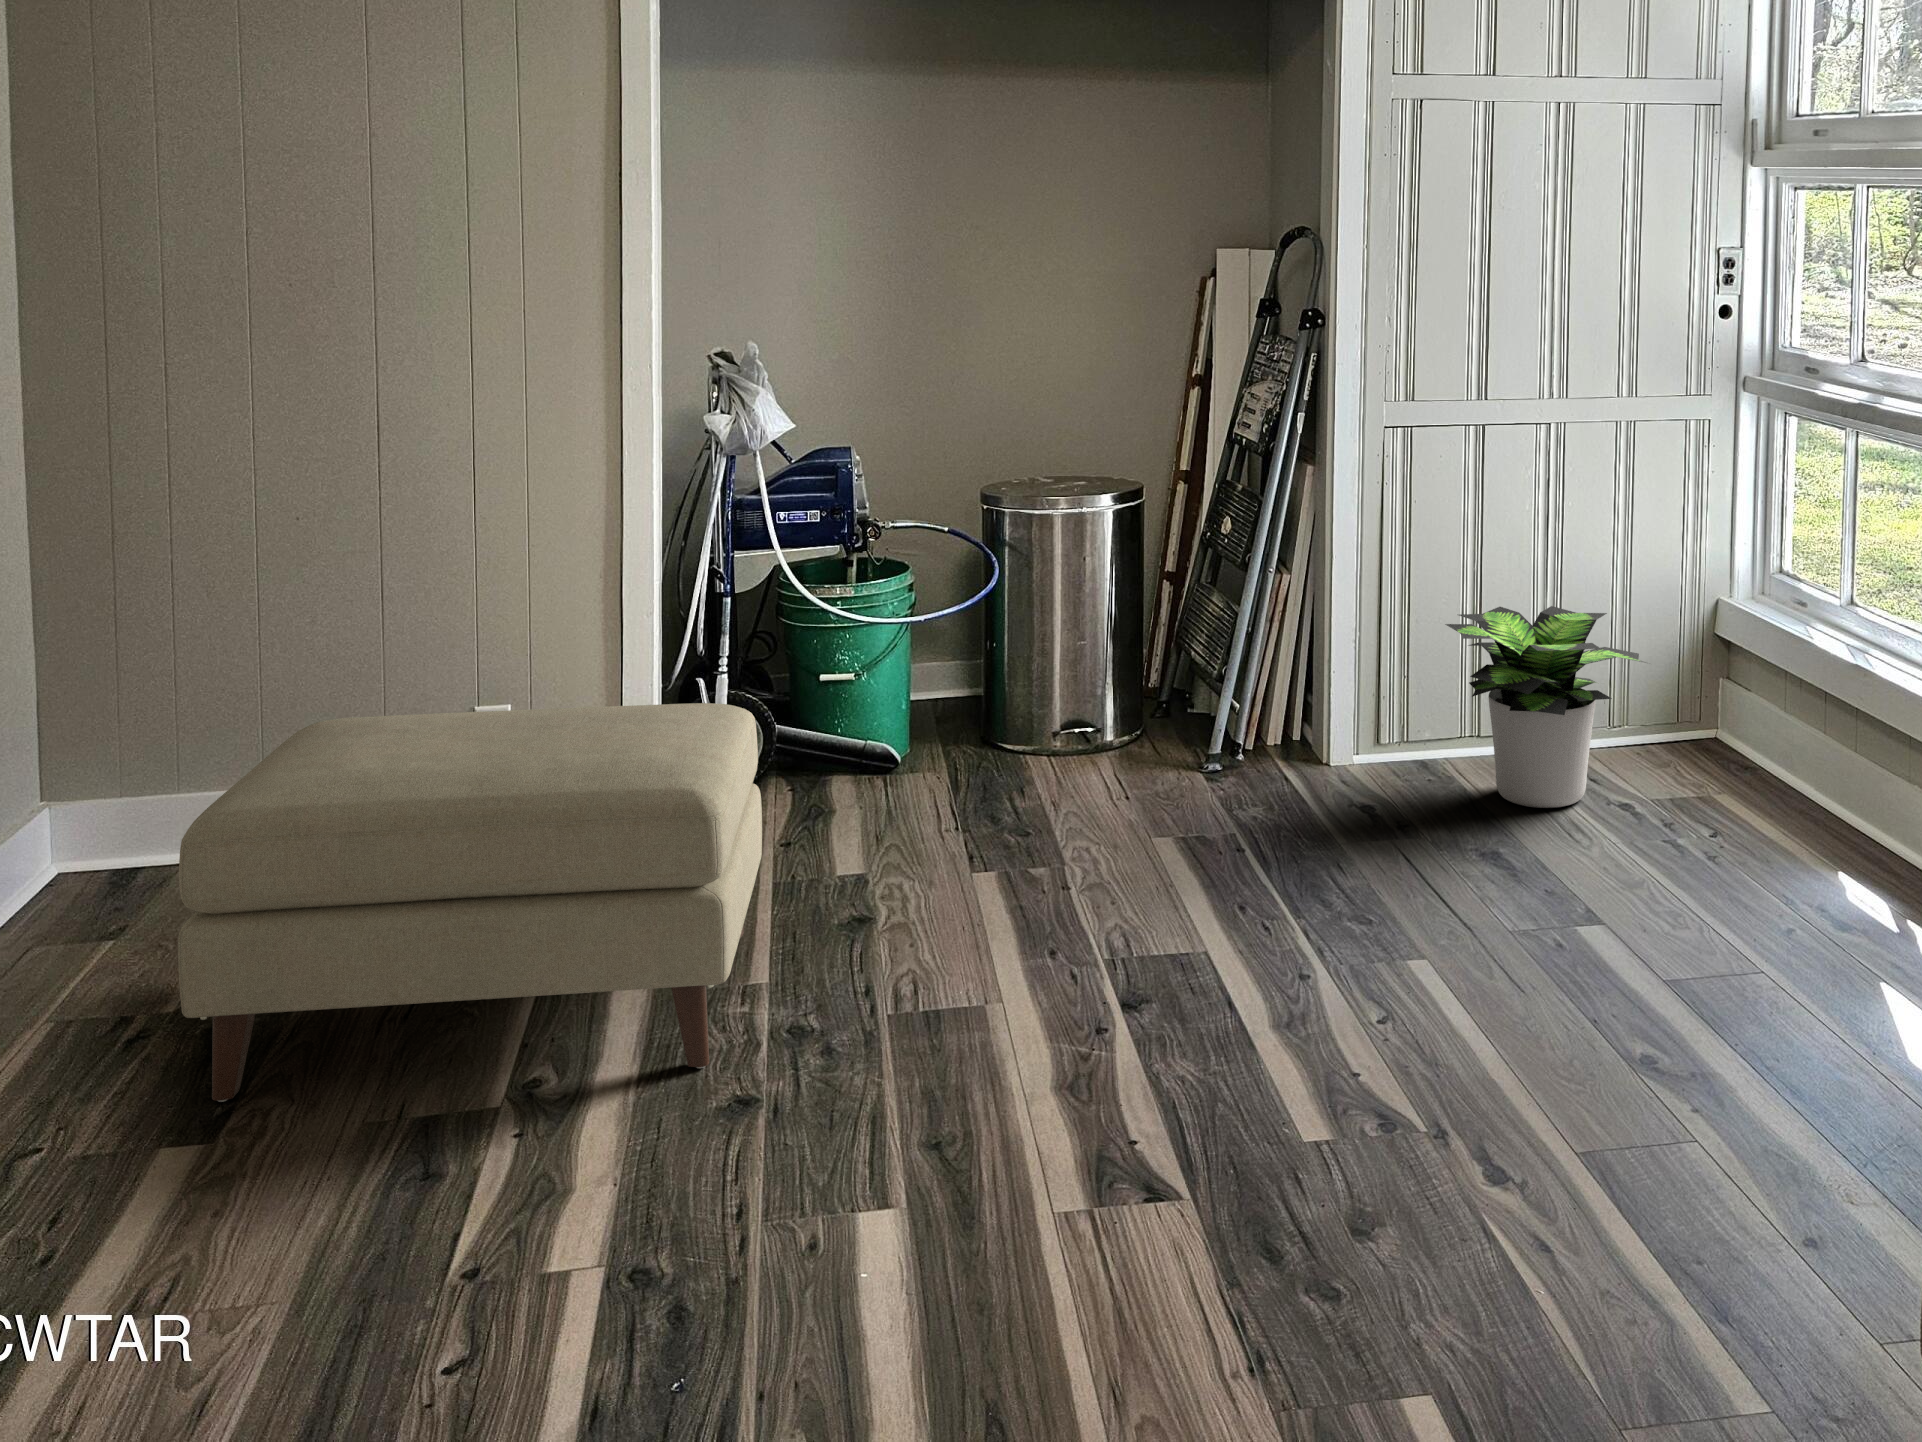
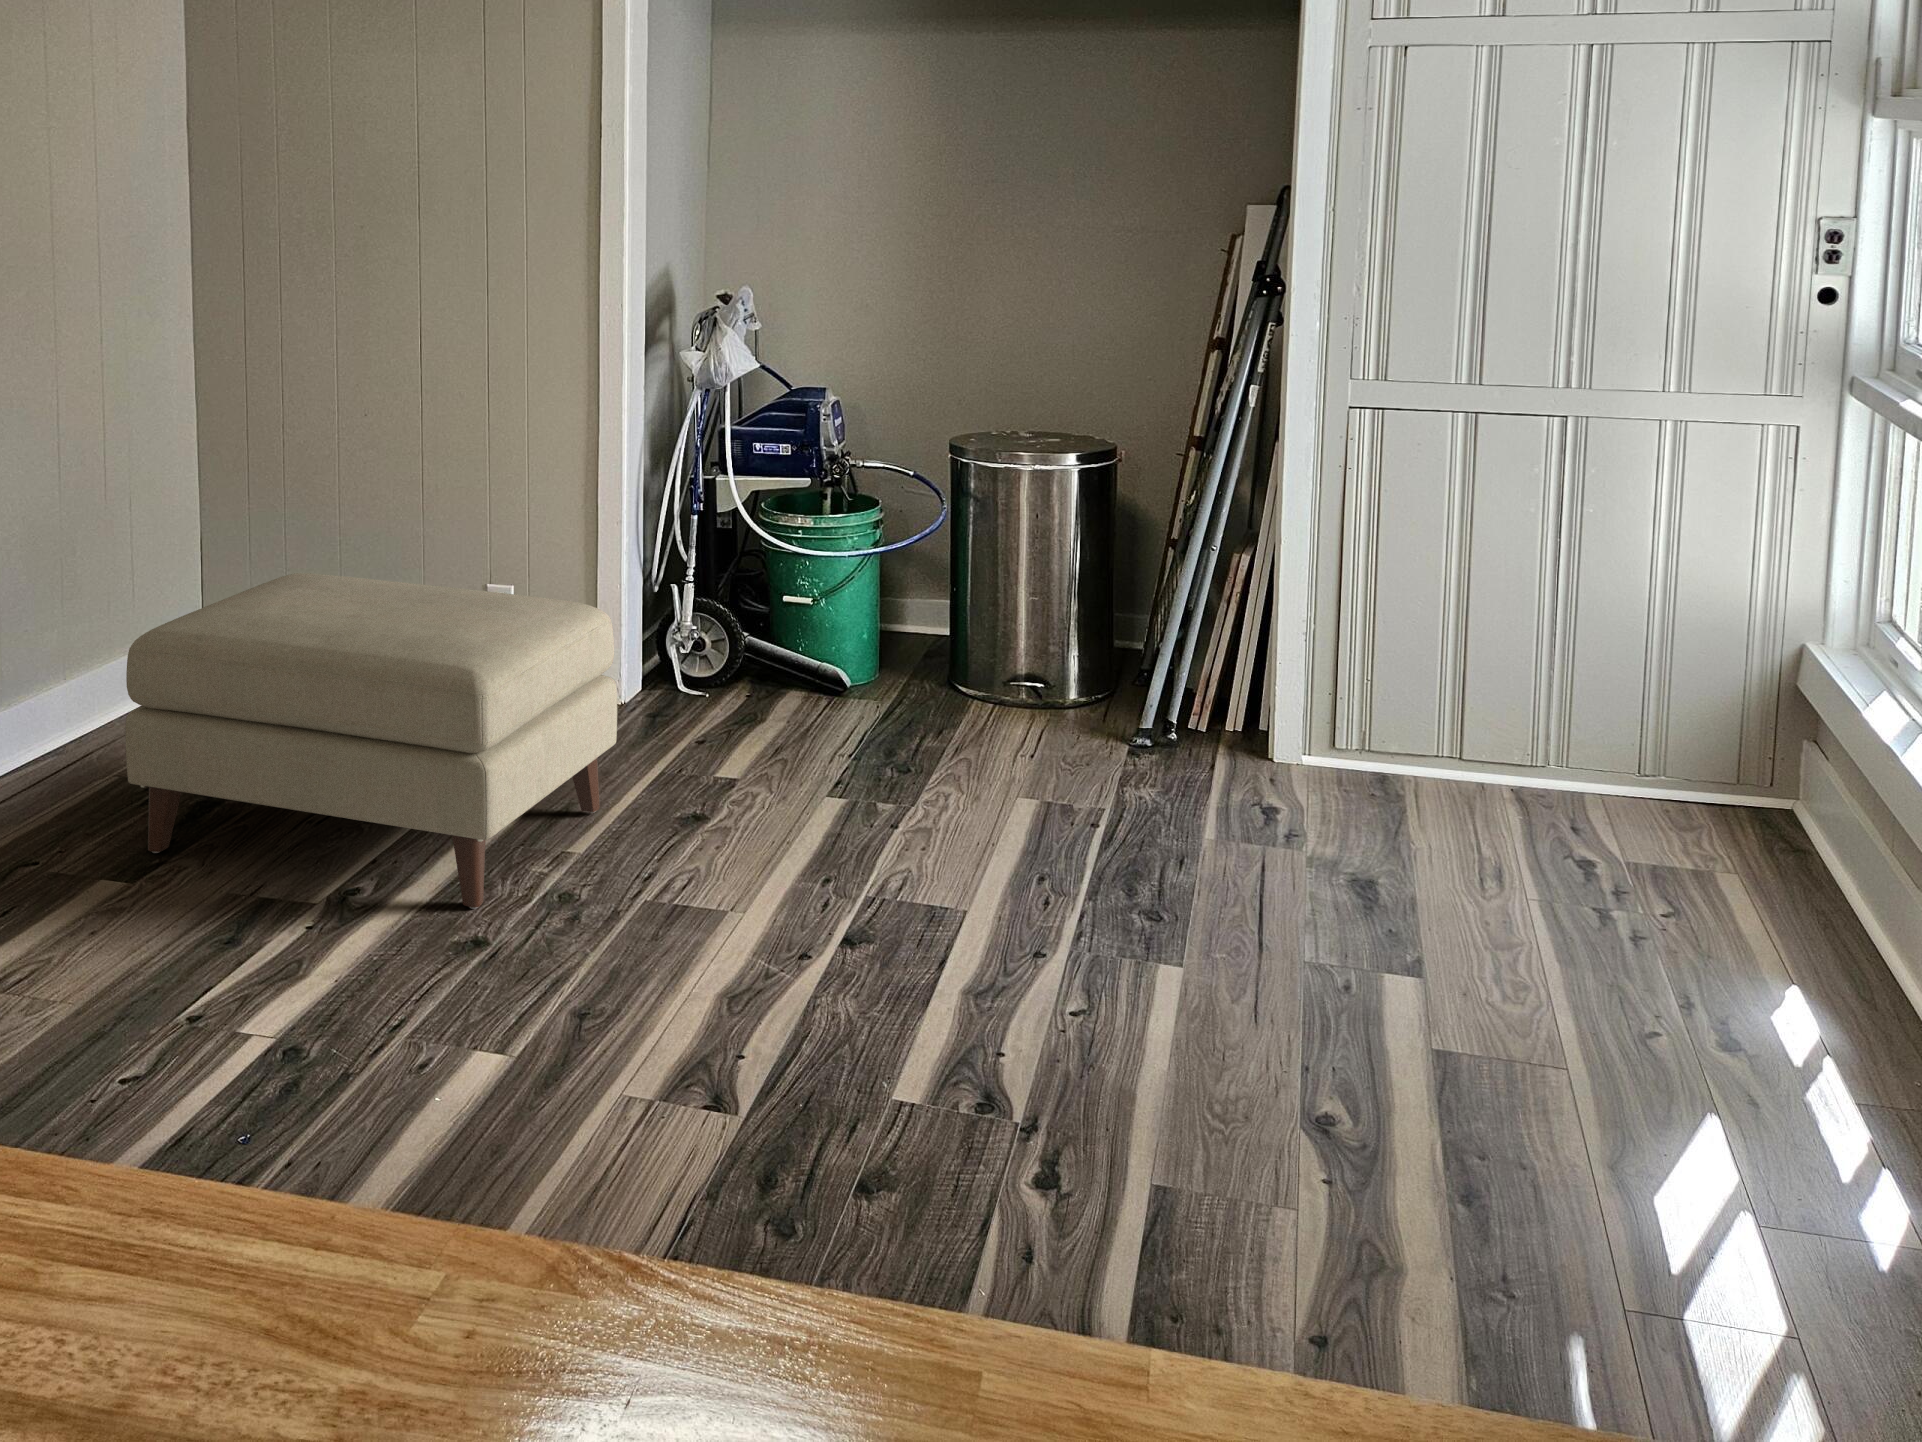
potted plant: present [1445,606,1647,808] -> none [1386,618,1633,851]

